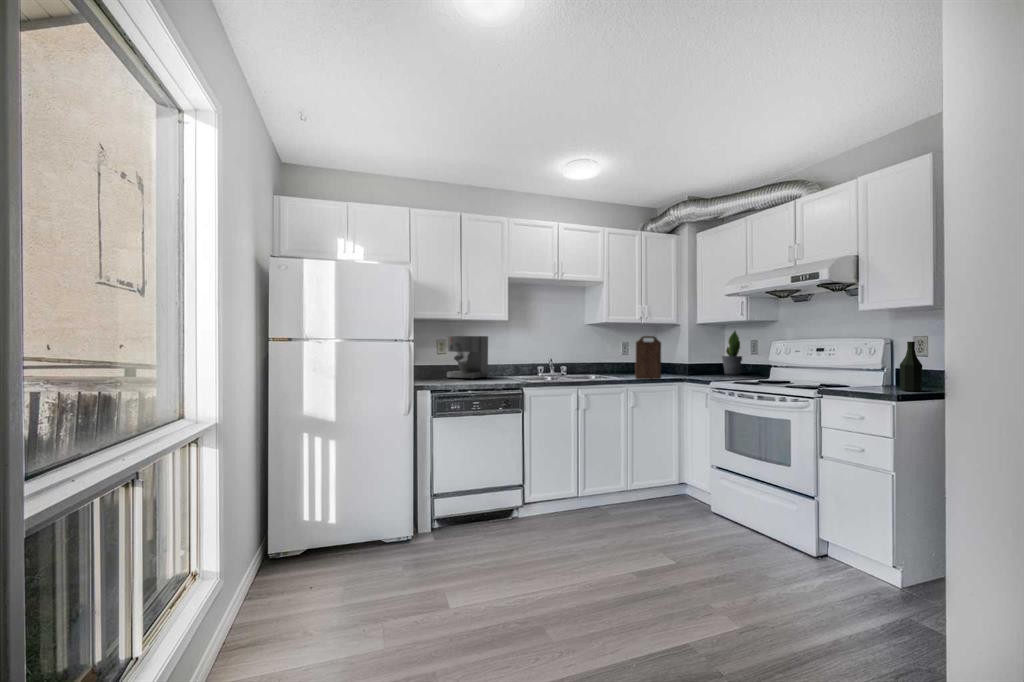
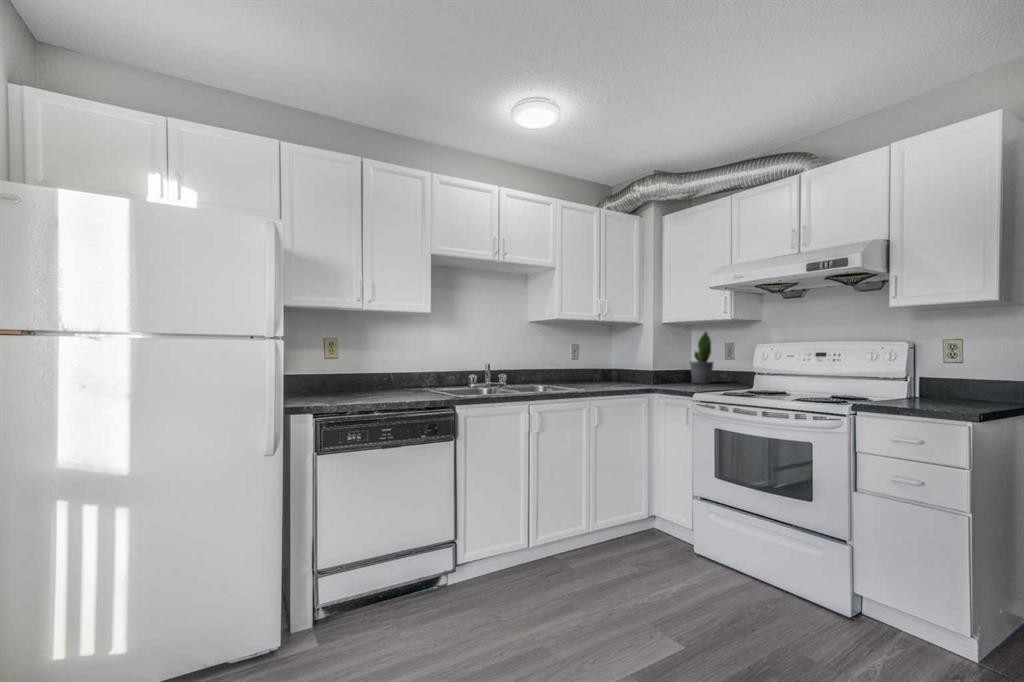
coffee maker: present [447,336,488,379] -> none [345,333,405,393]
cutting board: present [635,336,661,379] -> none [598,335,630,391]
bottle: present [900,342,922,391] -> none [950,342,980,406]

